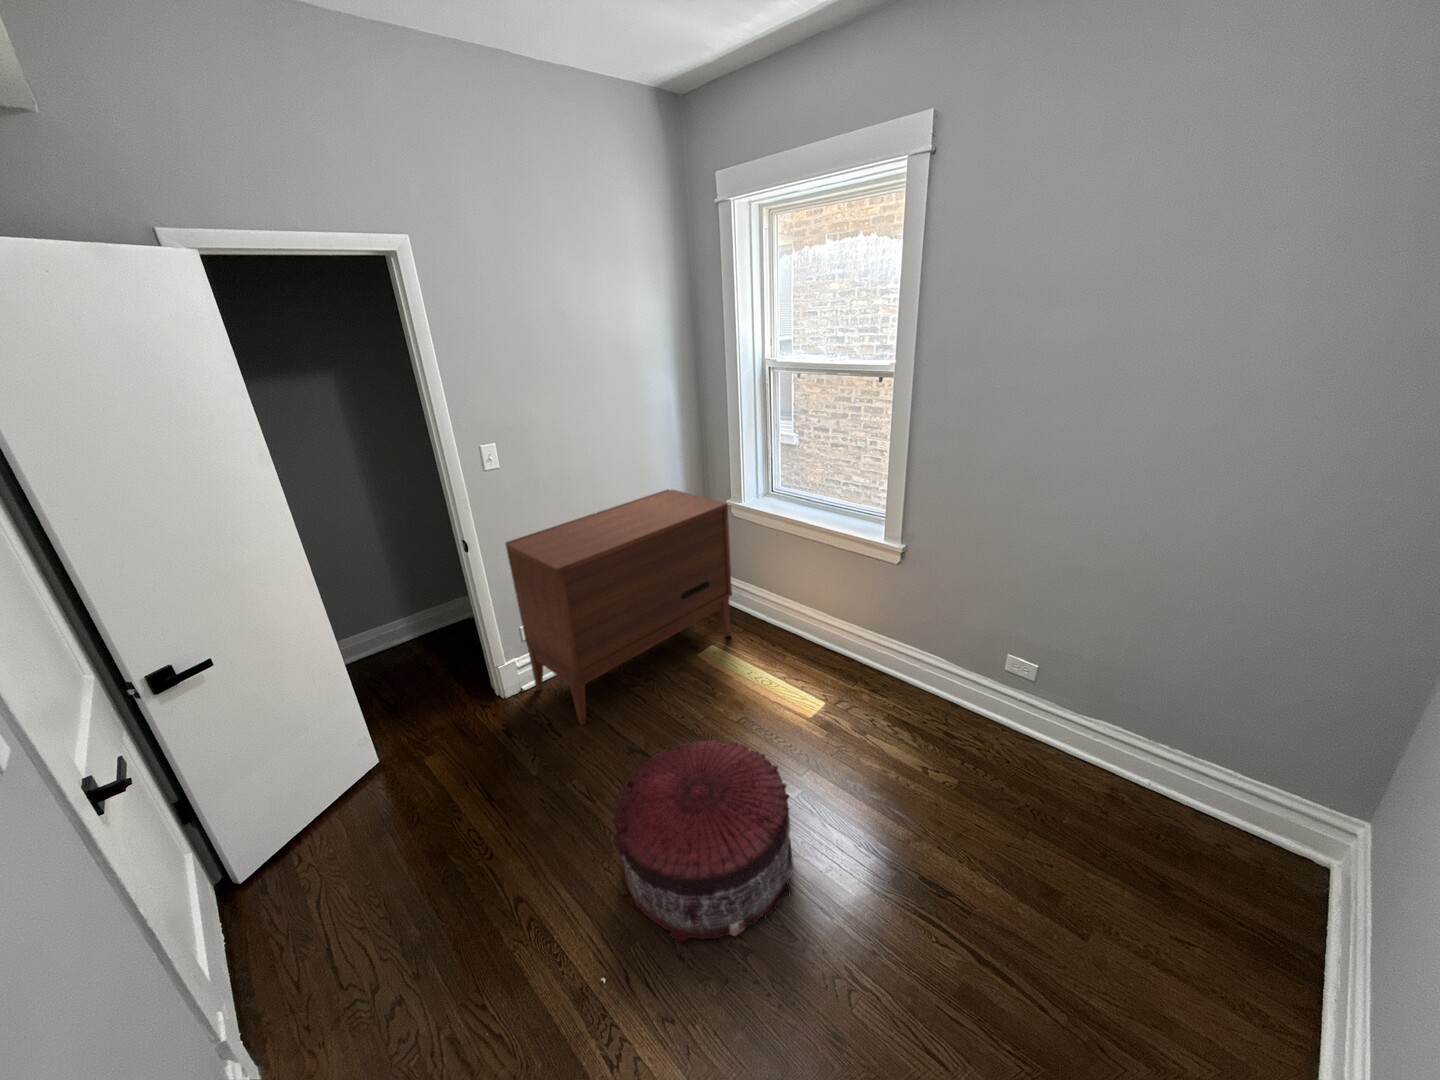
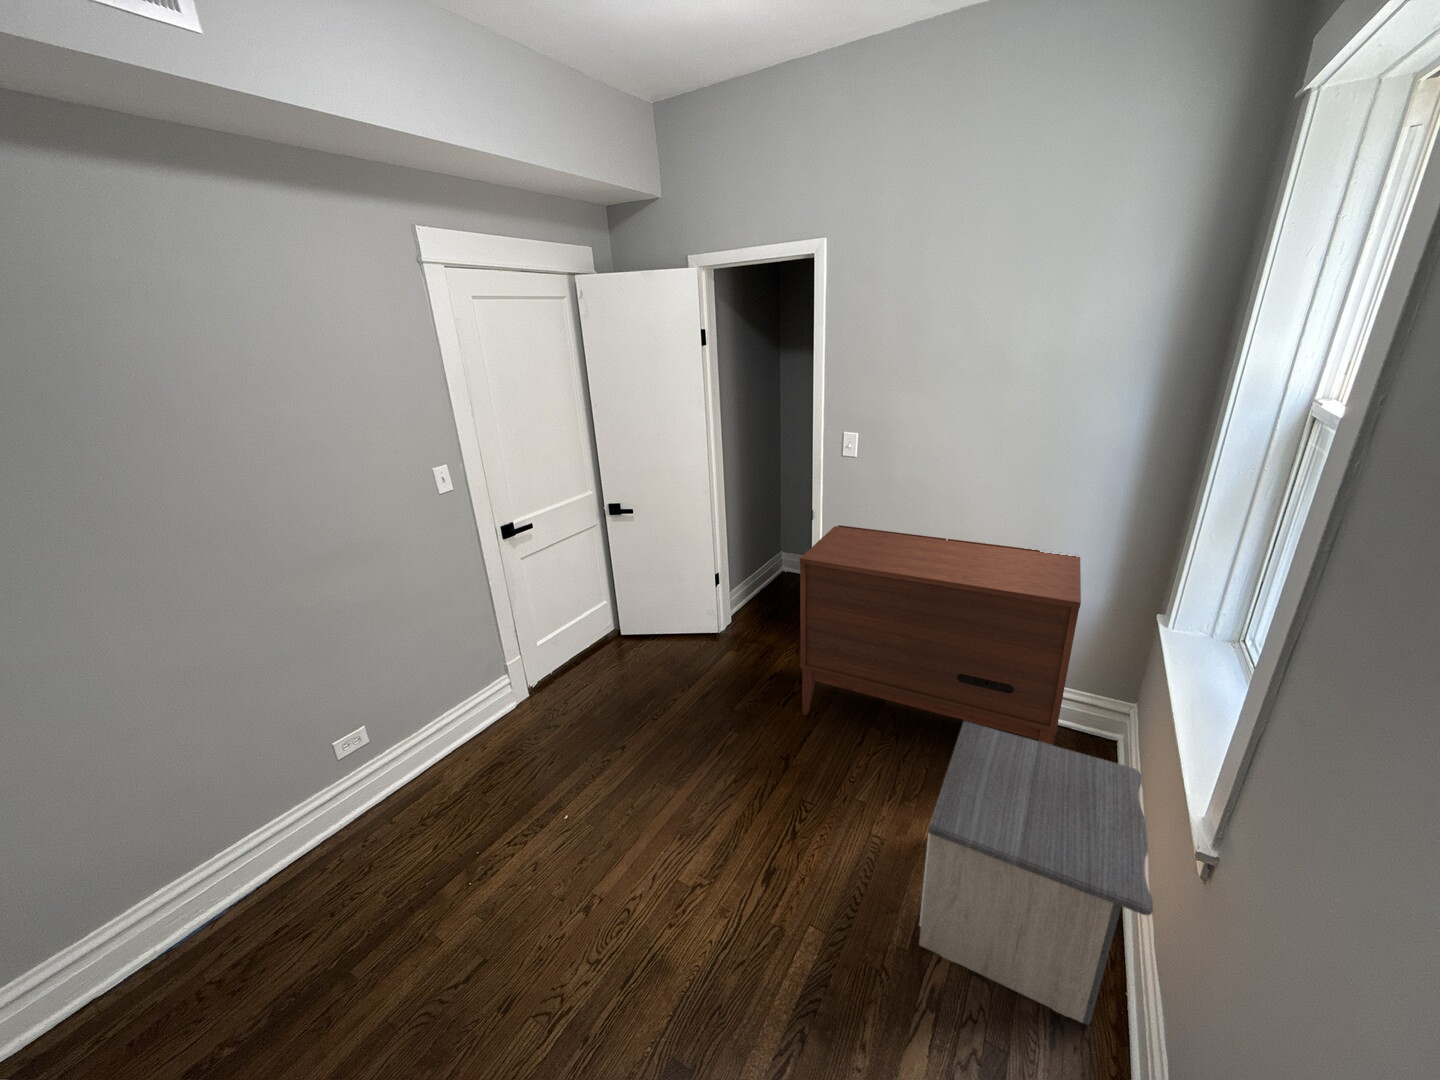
nightstand: none [742,568,891,727] -> present [919,721,1153,1025]
pouf: present [613,740,793,942] -> none [585,740,759,935]

